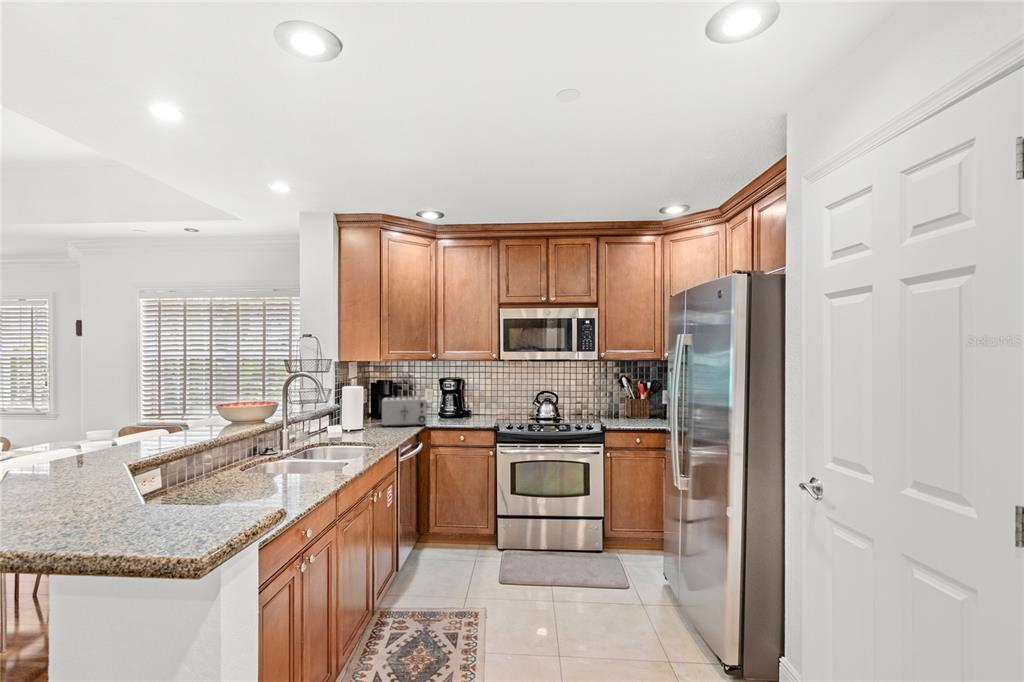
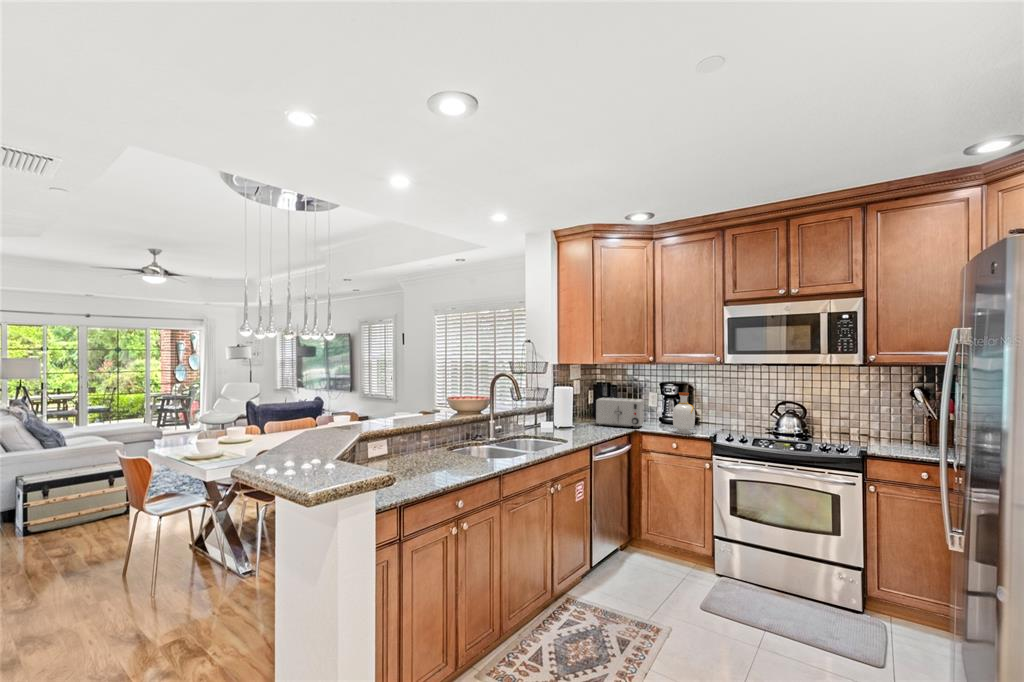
bottle: none [457,389,477,427] -> present [673,392,695,434]

